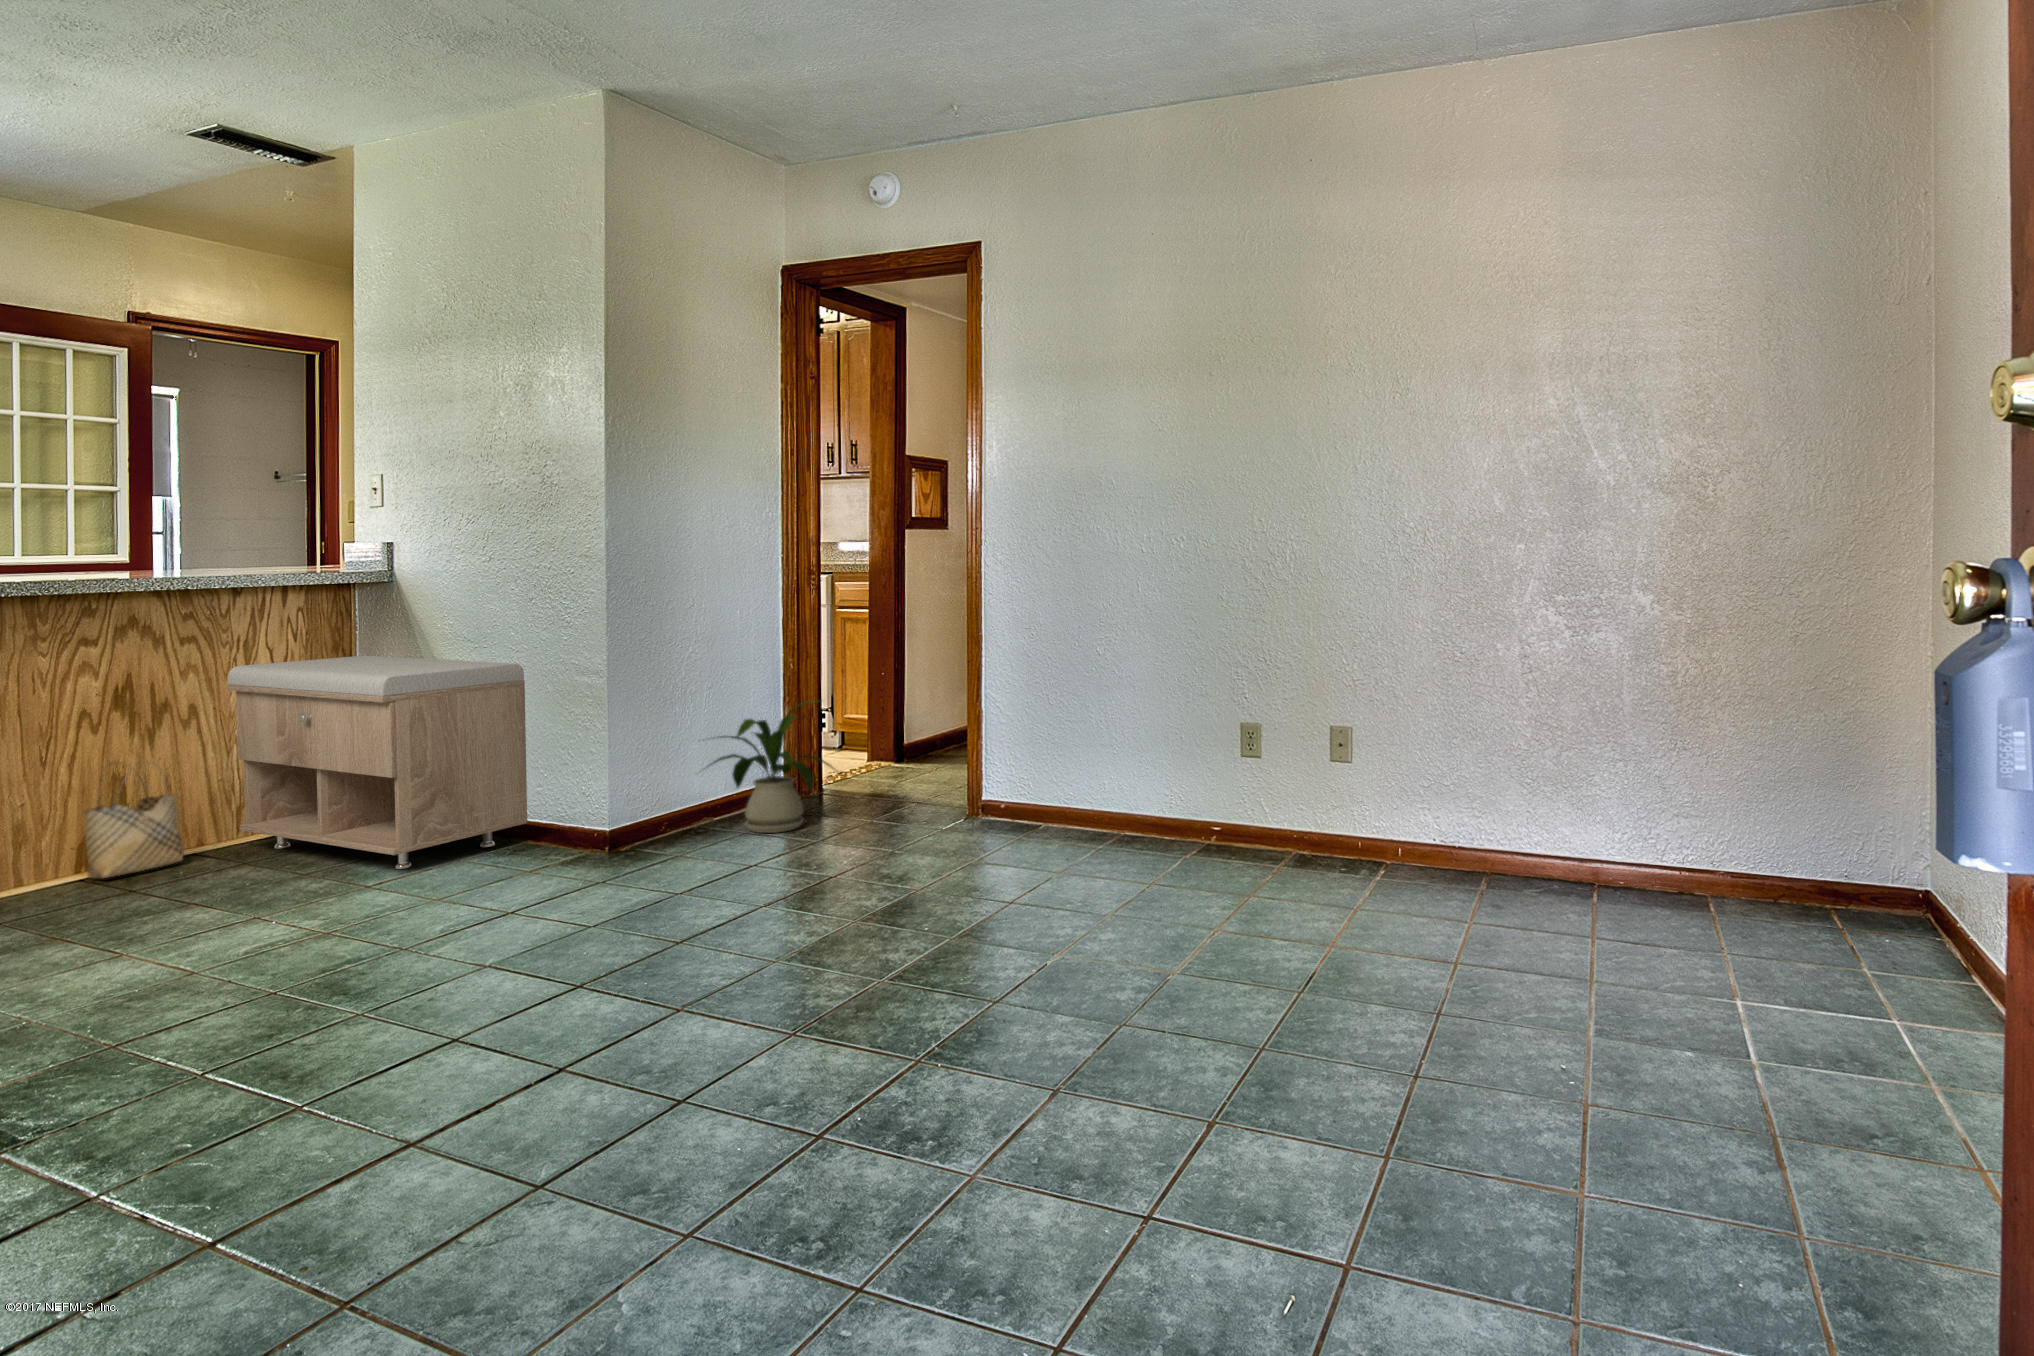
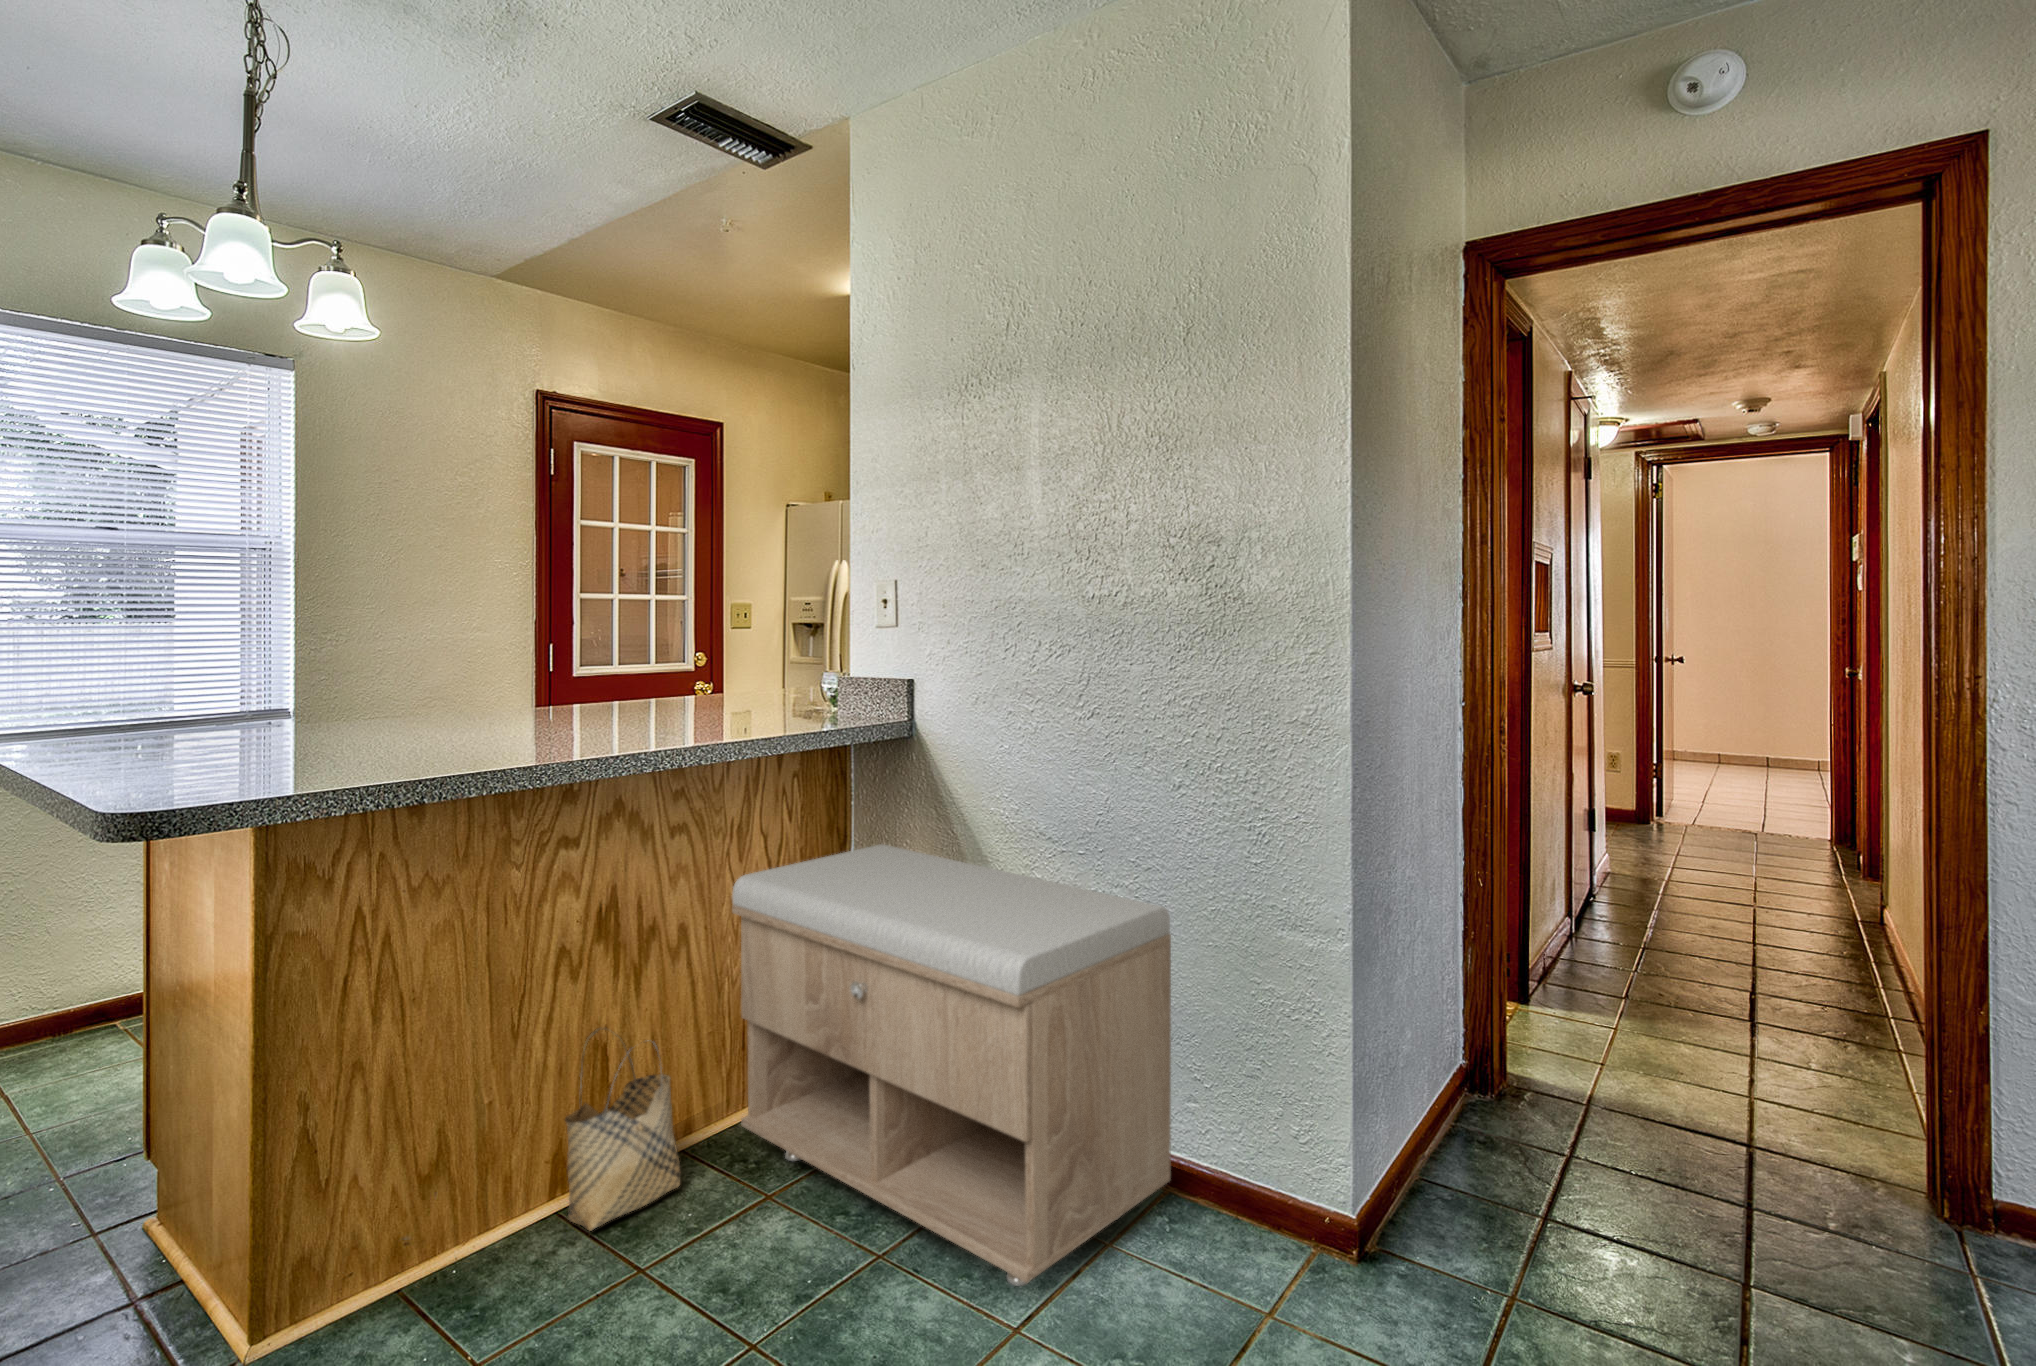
house plant: present [702,701,834,833] -> none [1439,1003,1721,1263]

